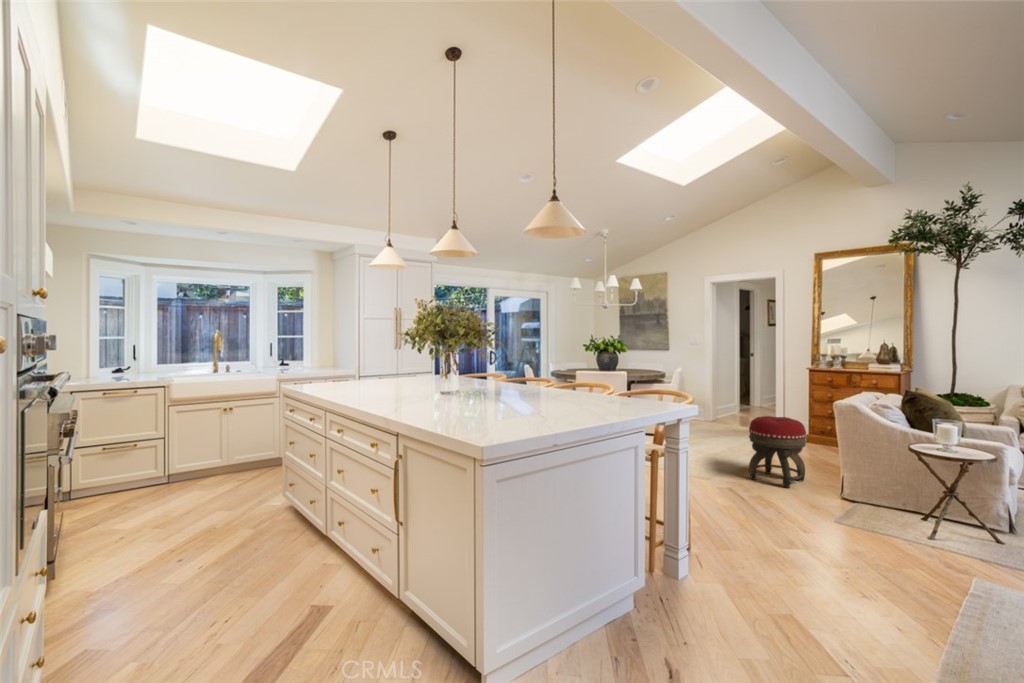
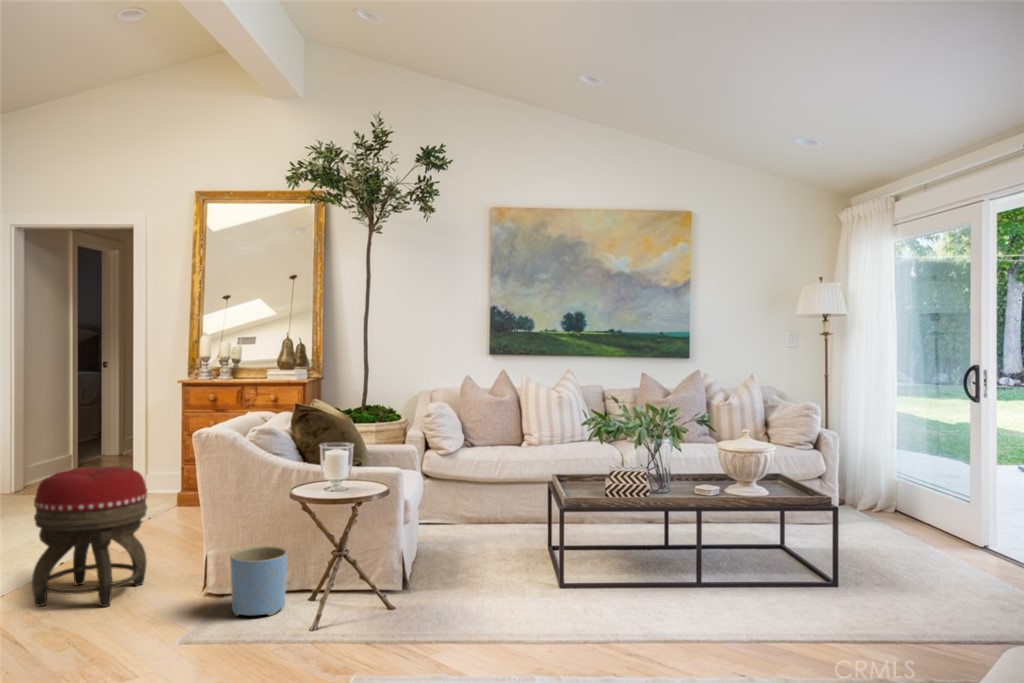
planter: none [865,476,906,519] -> present [230,546,288,616]

